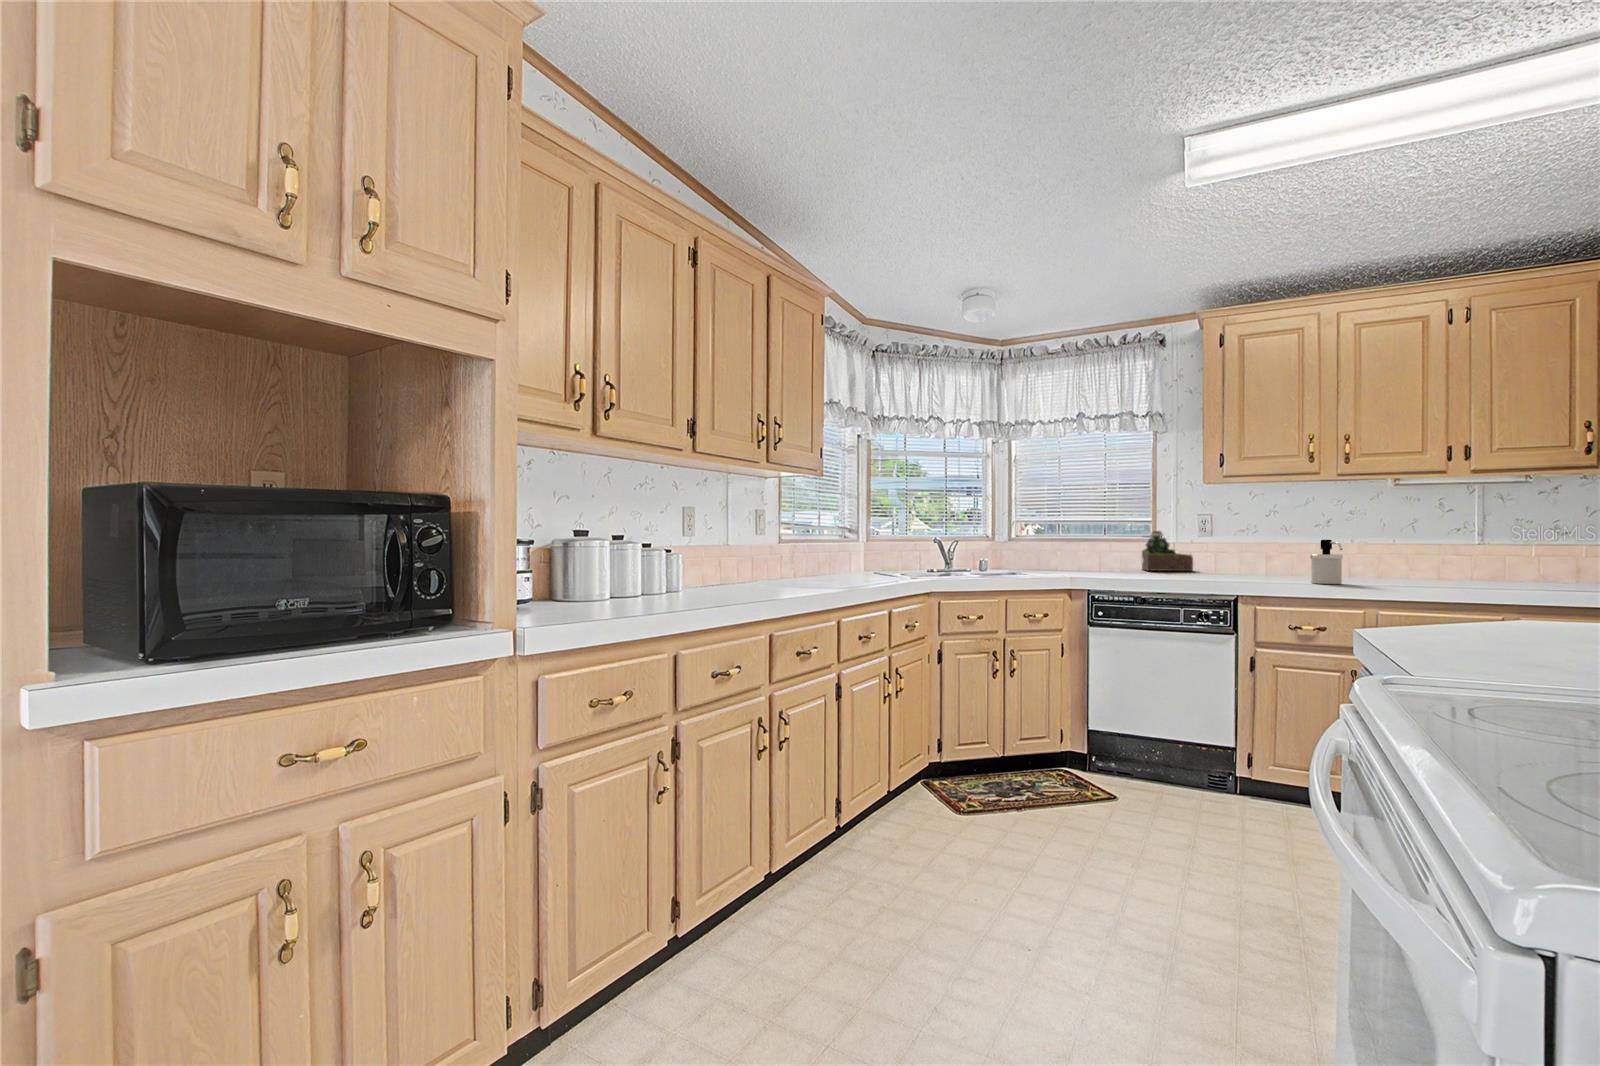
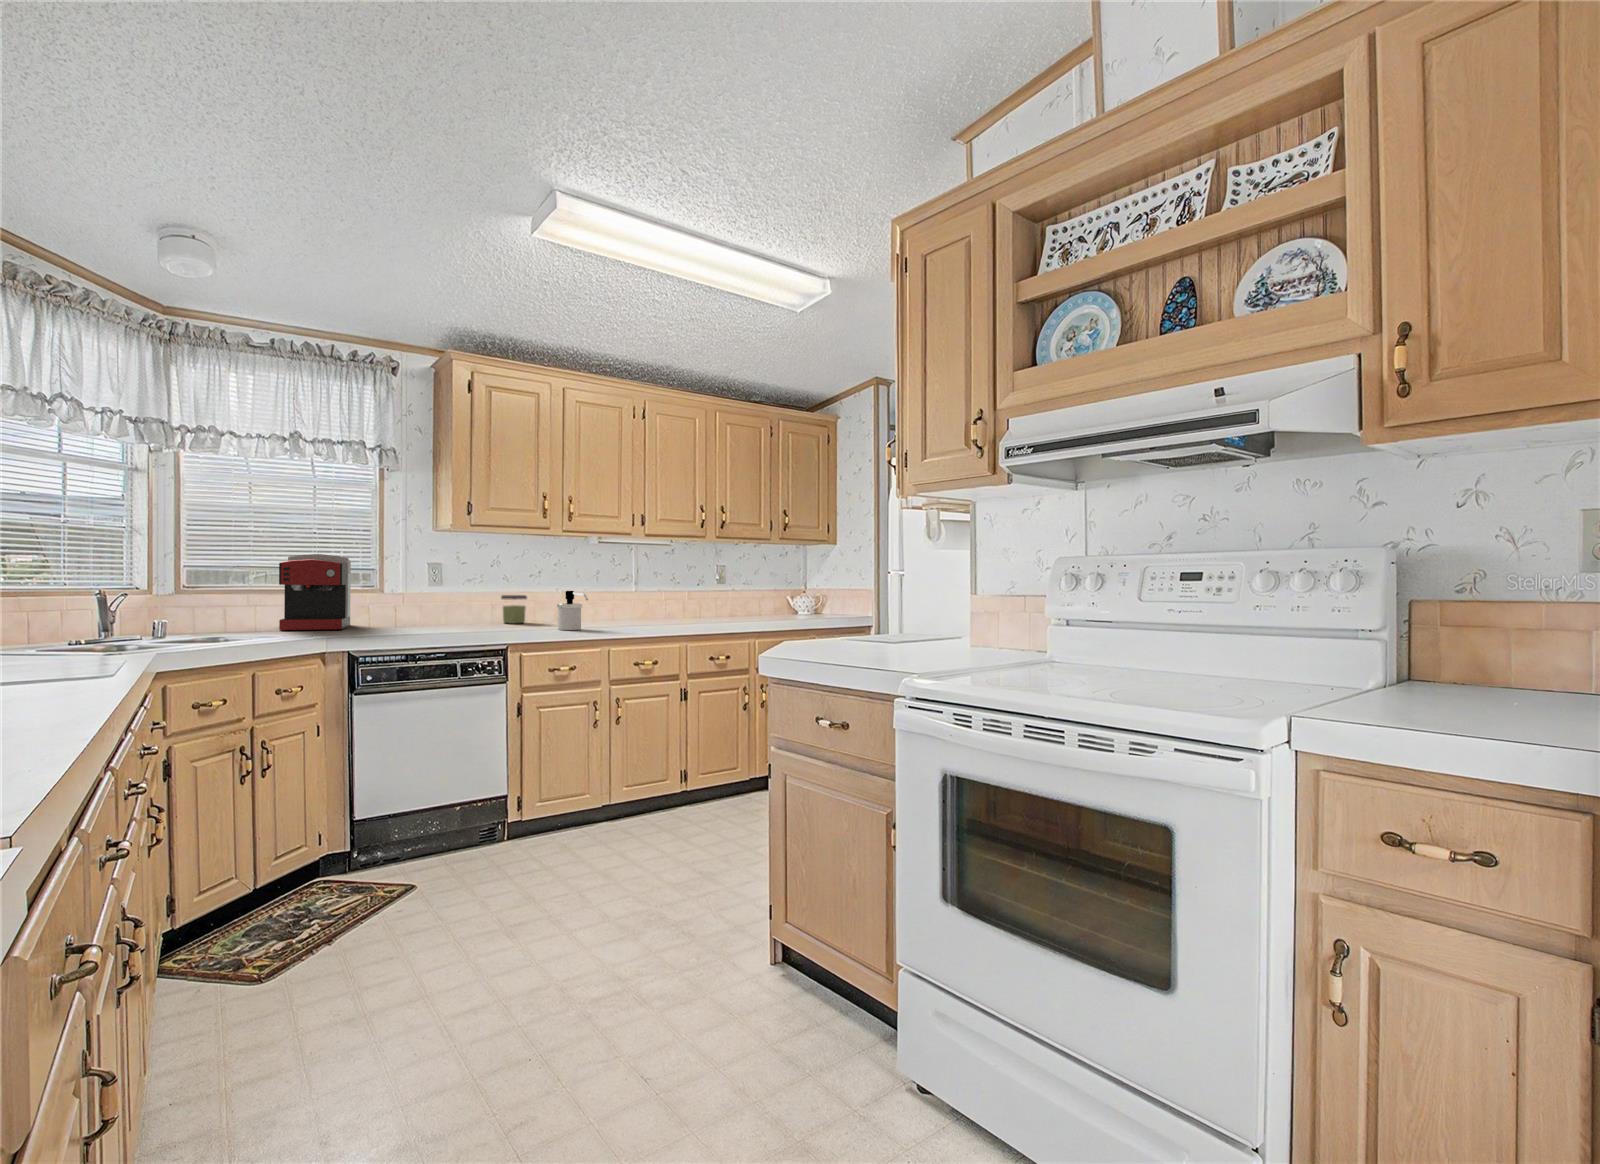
coffee maker: none [1058,511,1121,573] -> present [279,554,351,630]
succulent plant: present [1142,531,1193,571] -> none [364,578,425,623]
jar: none [1264,547,1297,576] -> present [501,595,527,623]

